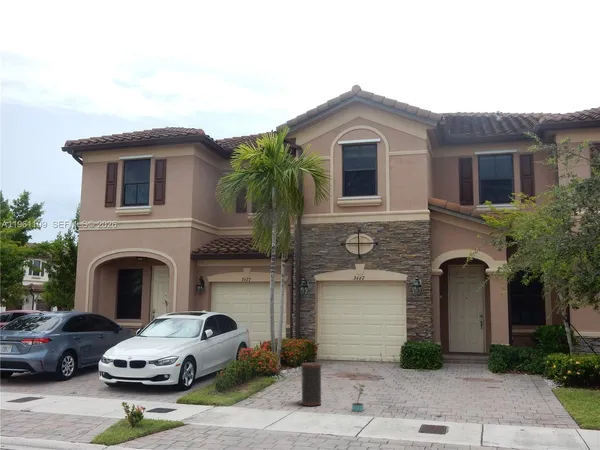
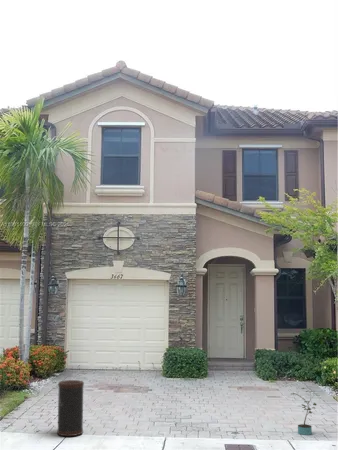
potted plant: present [352,384,365,411] -> present [293,388,316,435]

